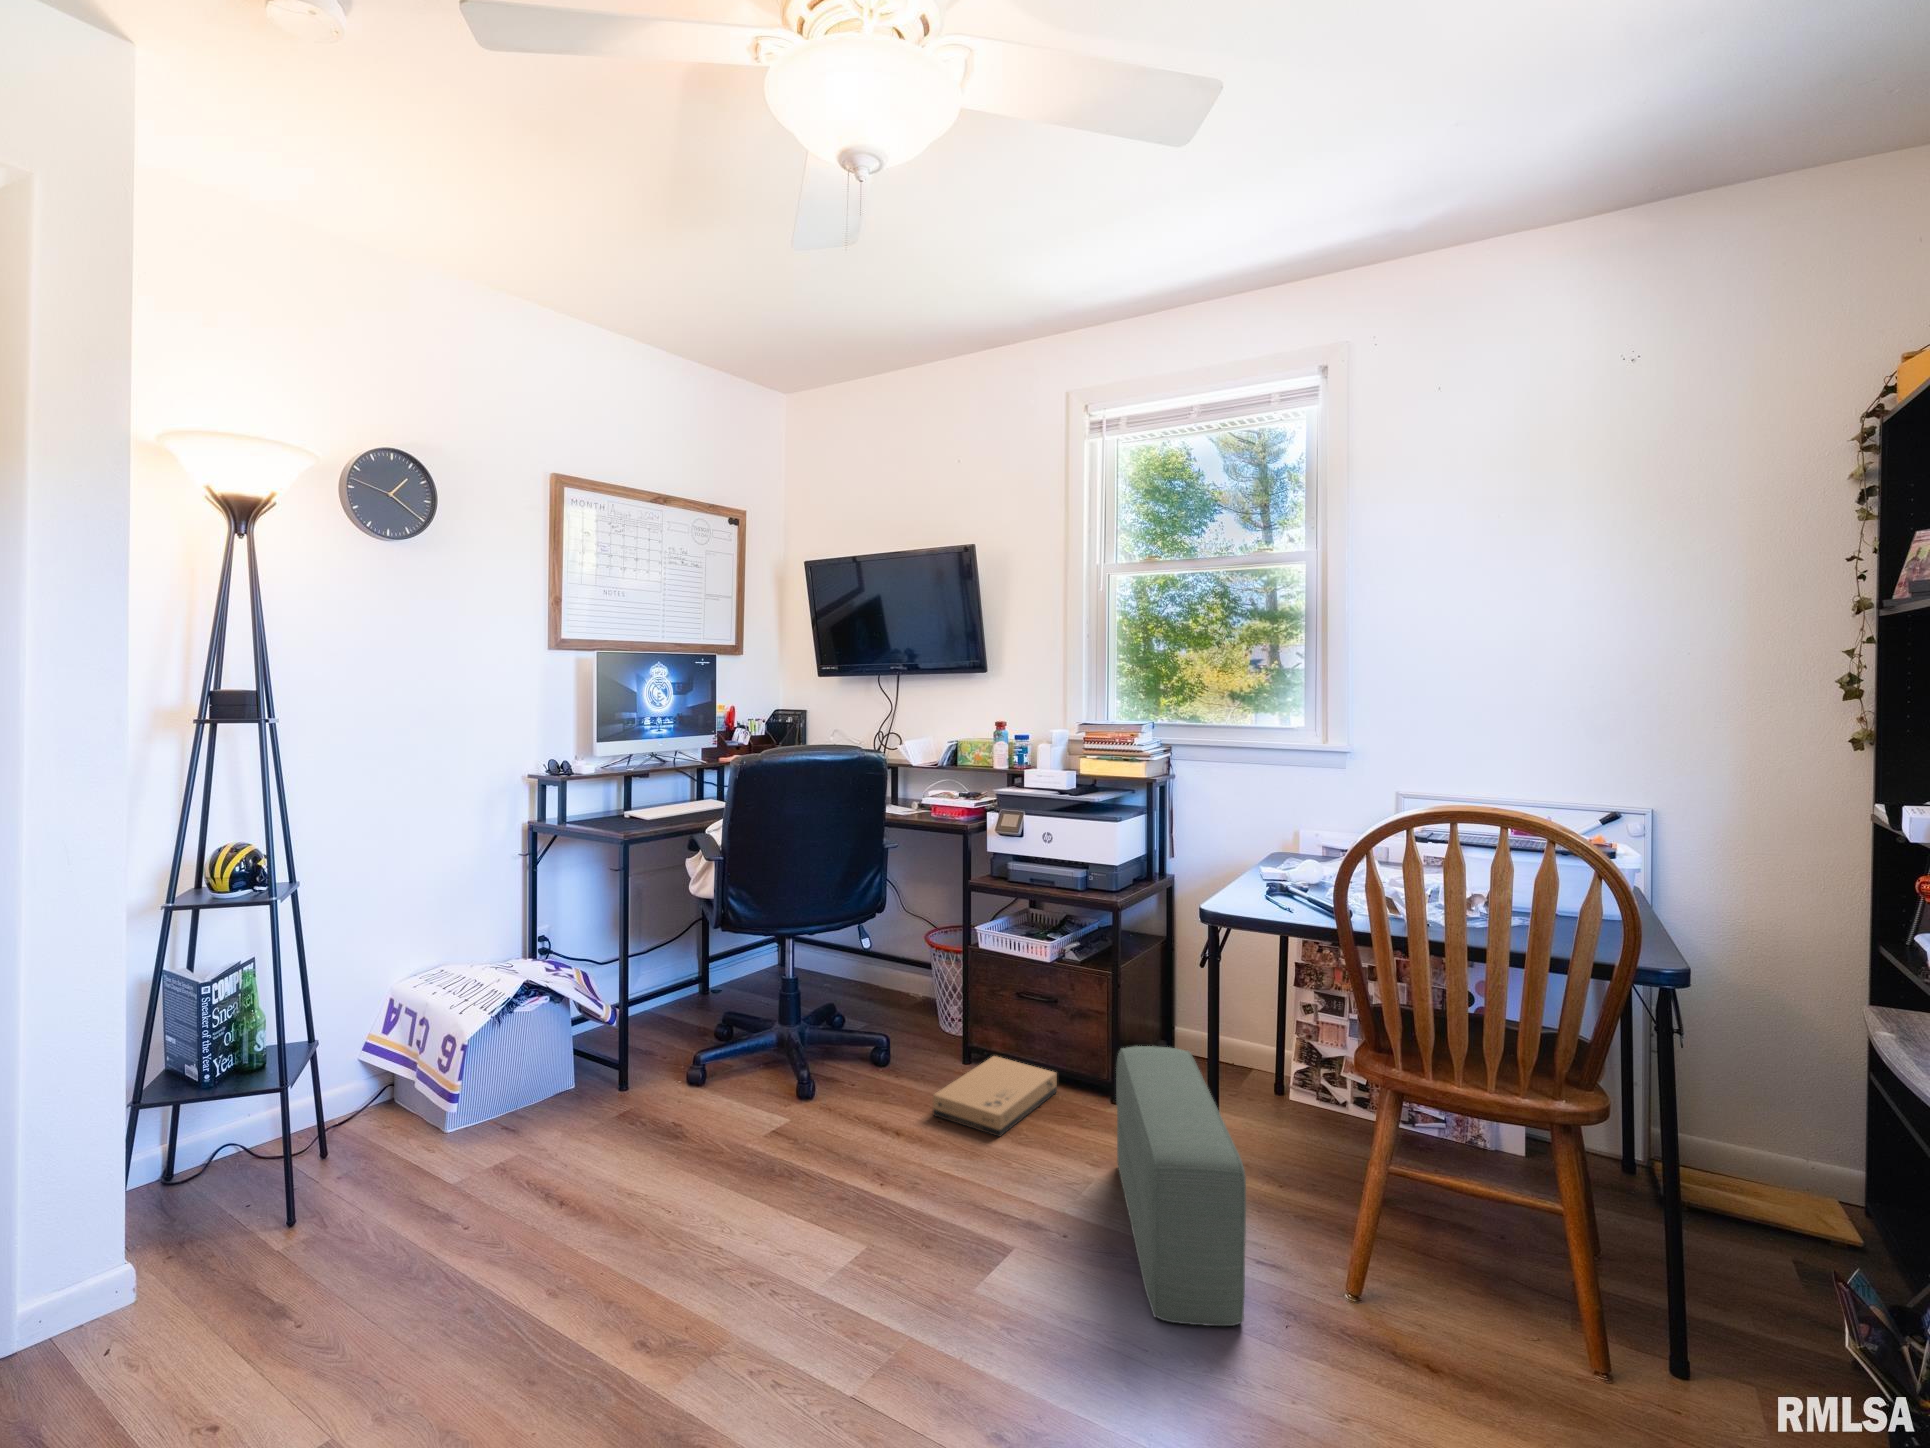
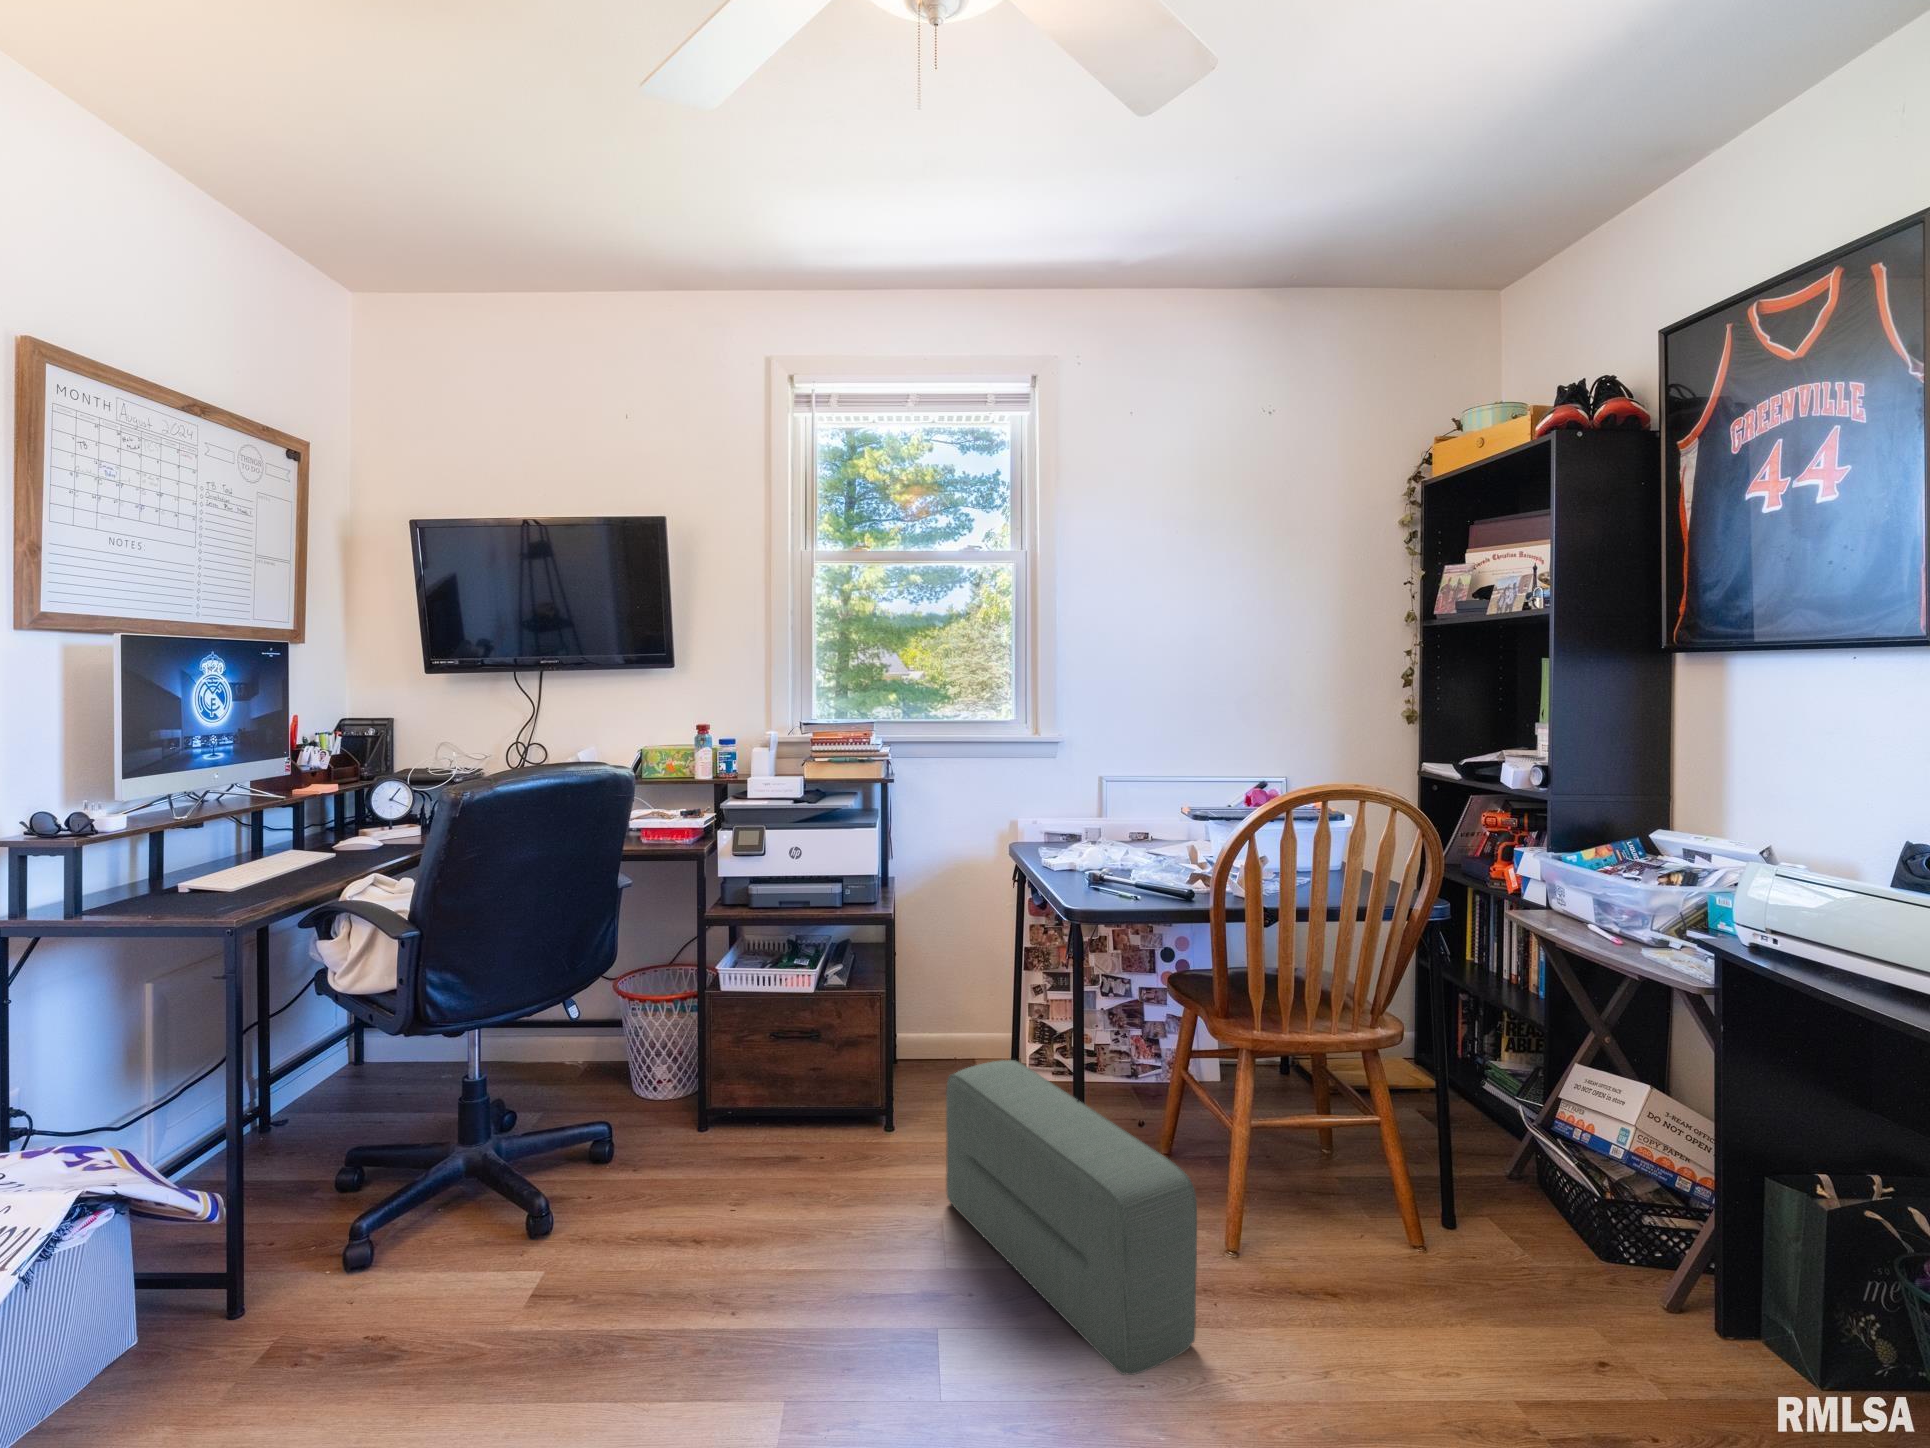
cardboard box: present [933,1056,1057,1137] -> none [712,1113,823,1213]

